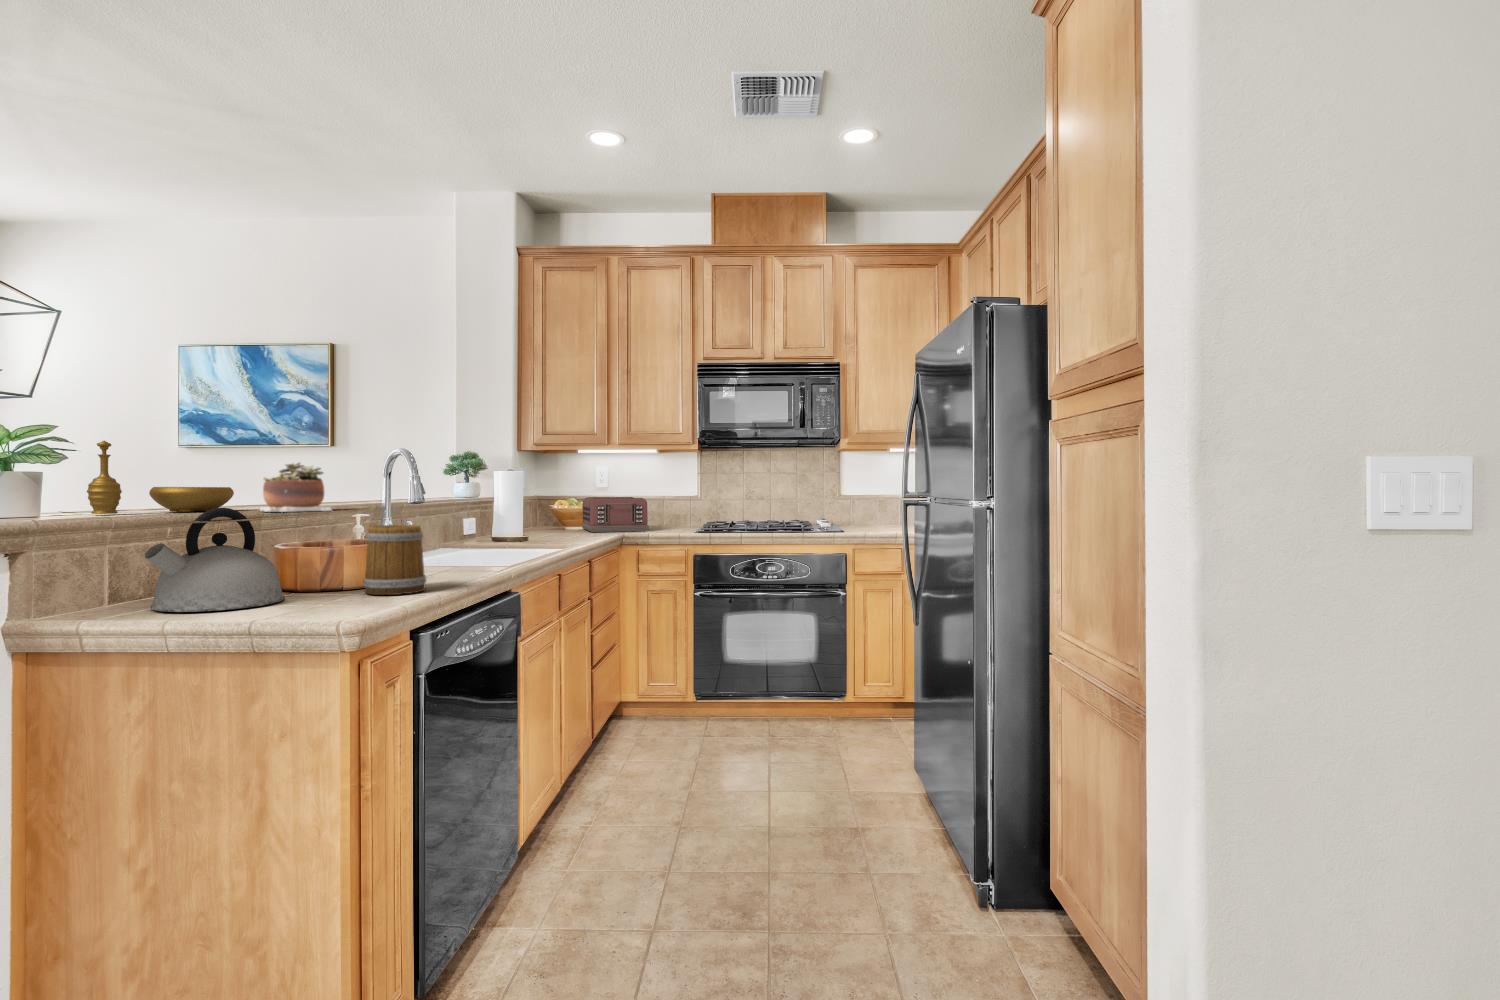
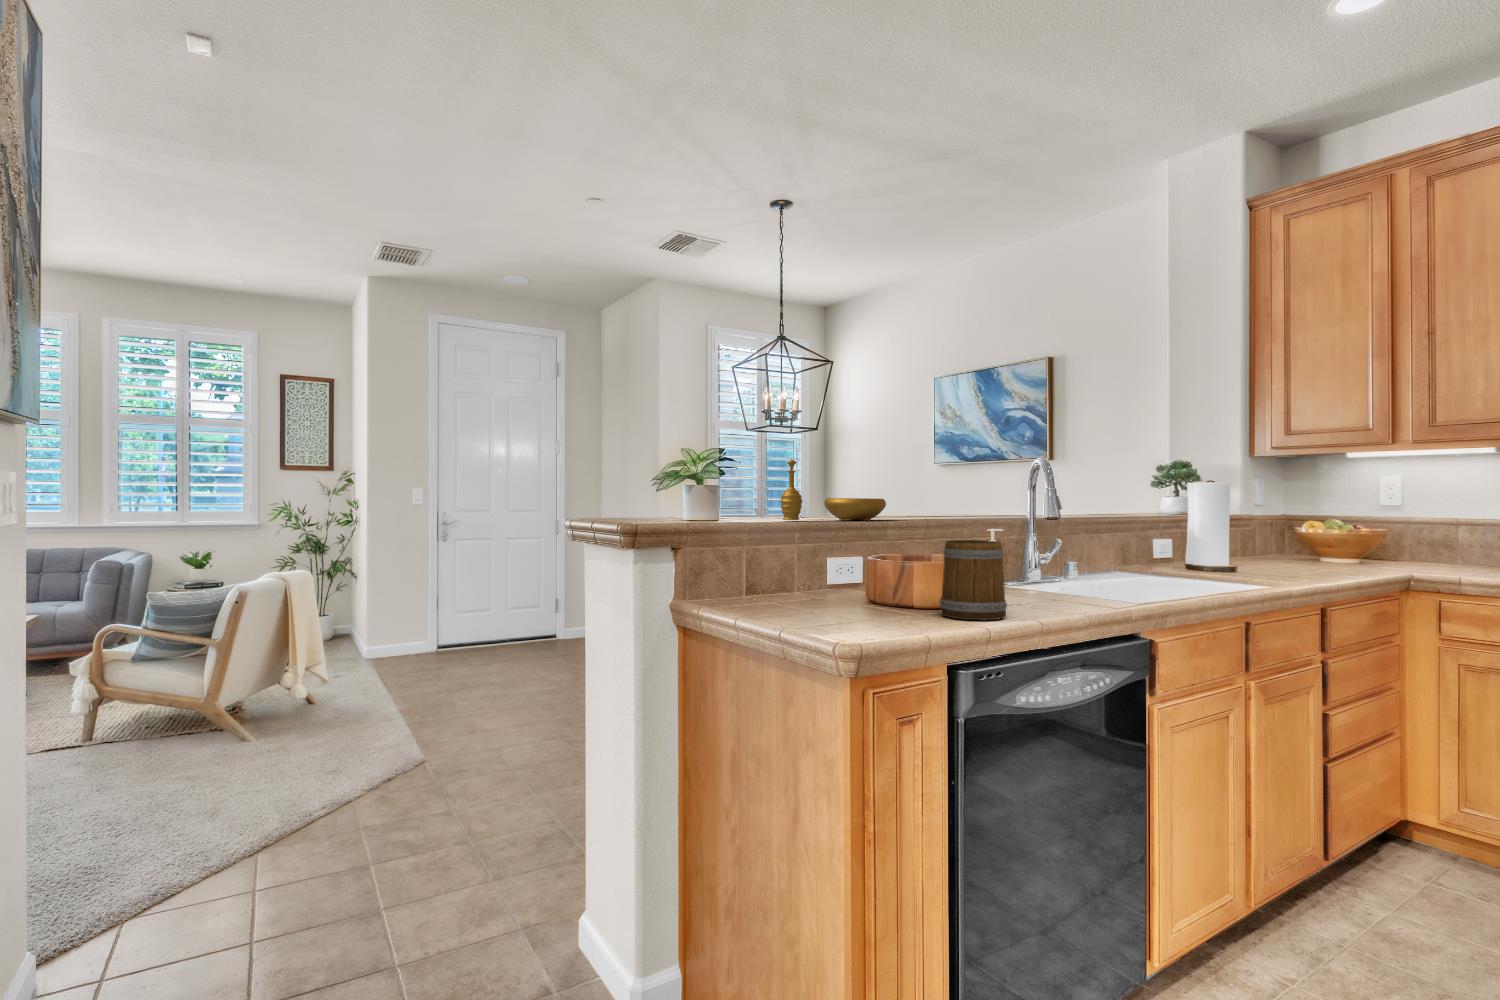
succulent plant: present [260,463,332,512] -> none [892,474,952,523]
toaster: present [582,497,649,532] -> none [1349,517,1469,570]
kettle: present [145,508,285,612] -> none [757,516,870,613]

